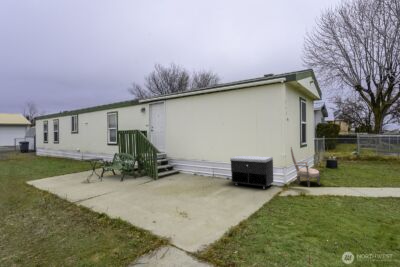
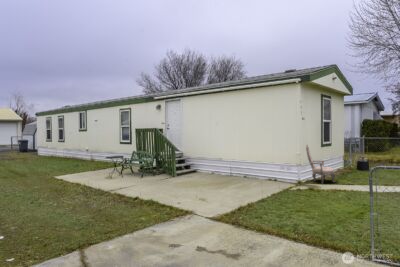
storage bench: present [230,156,273,188] -> none [247,154,289,184]

